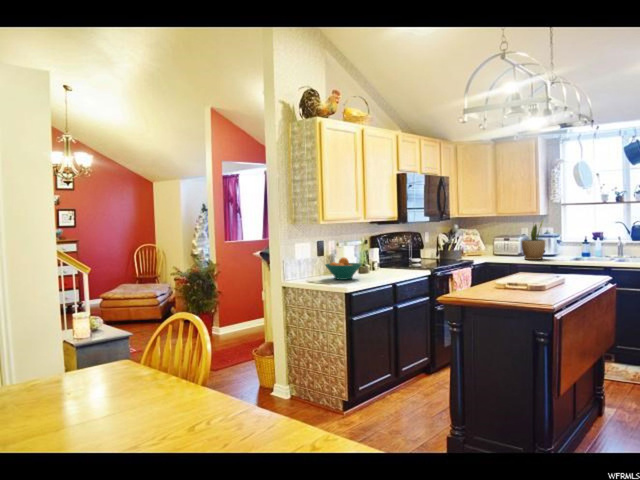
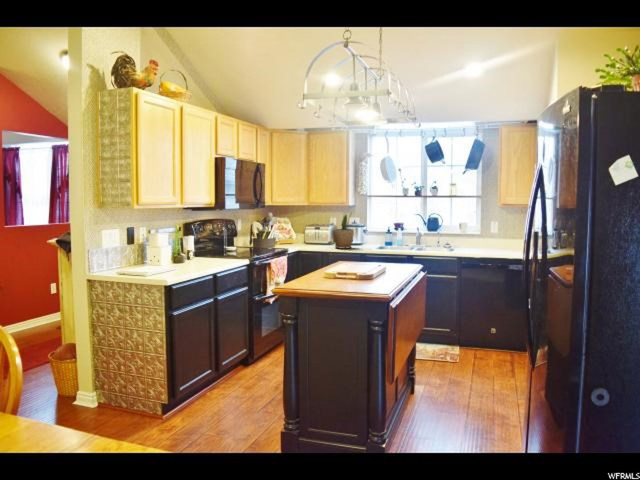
fruit bowl: present [325,258,361,280] -> none [138,247,181,271]

